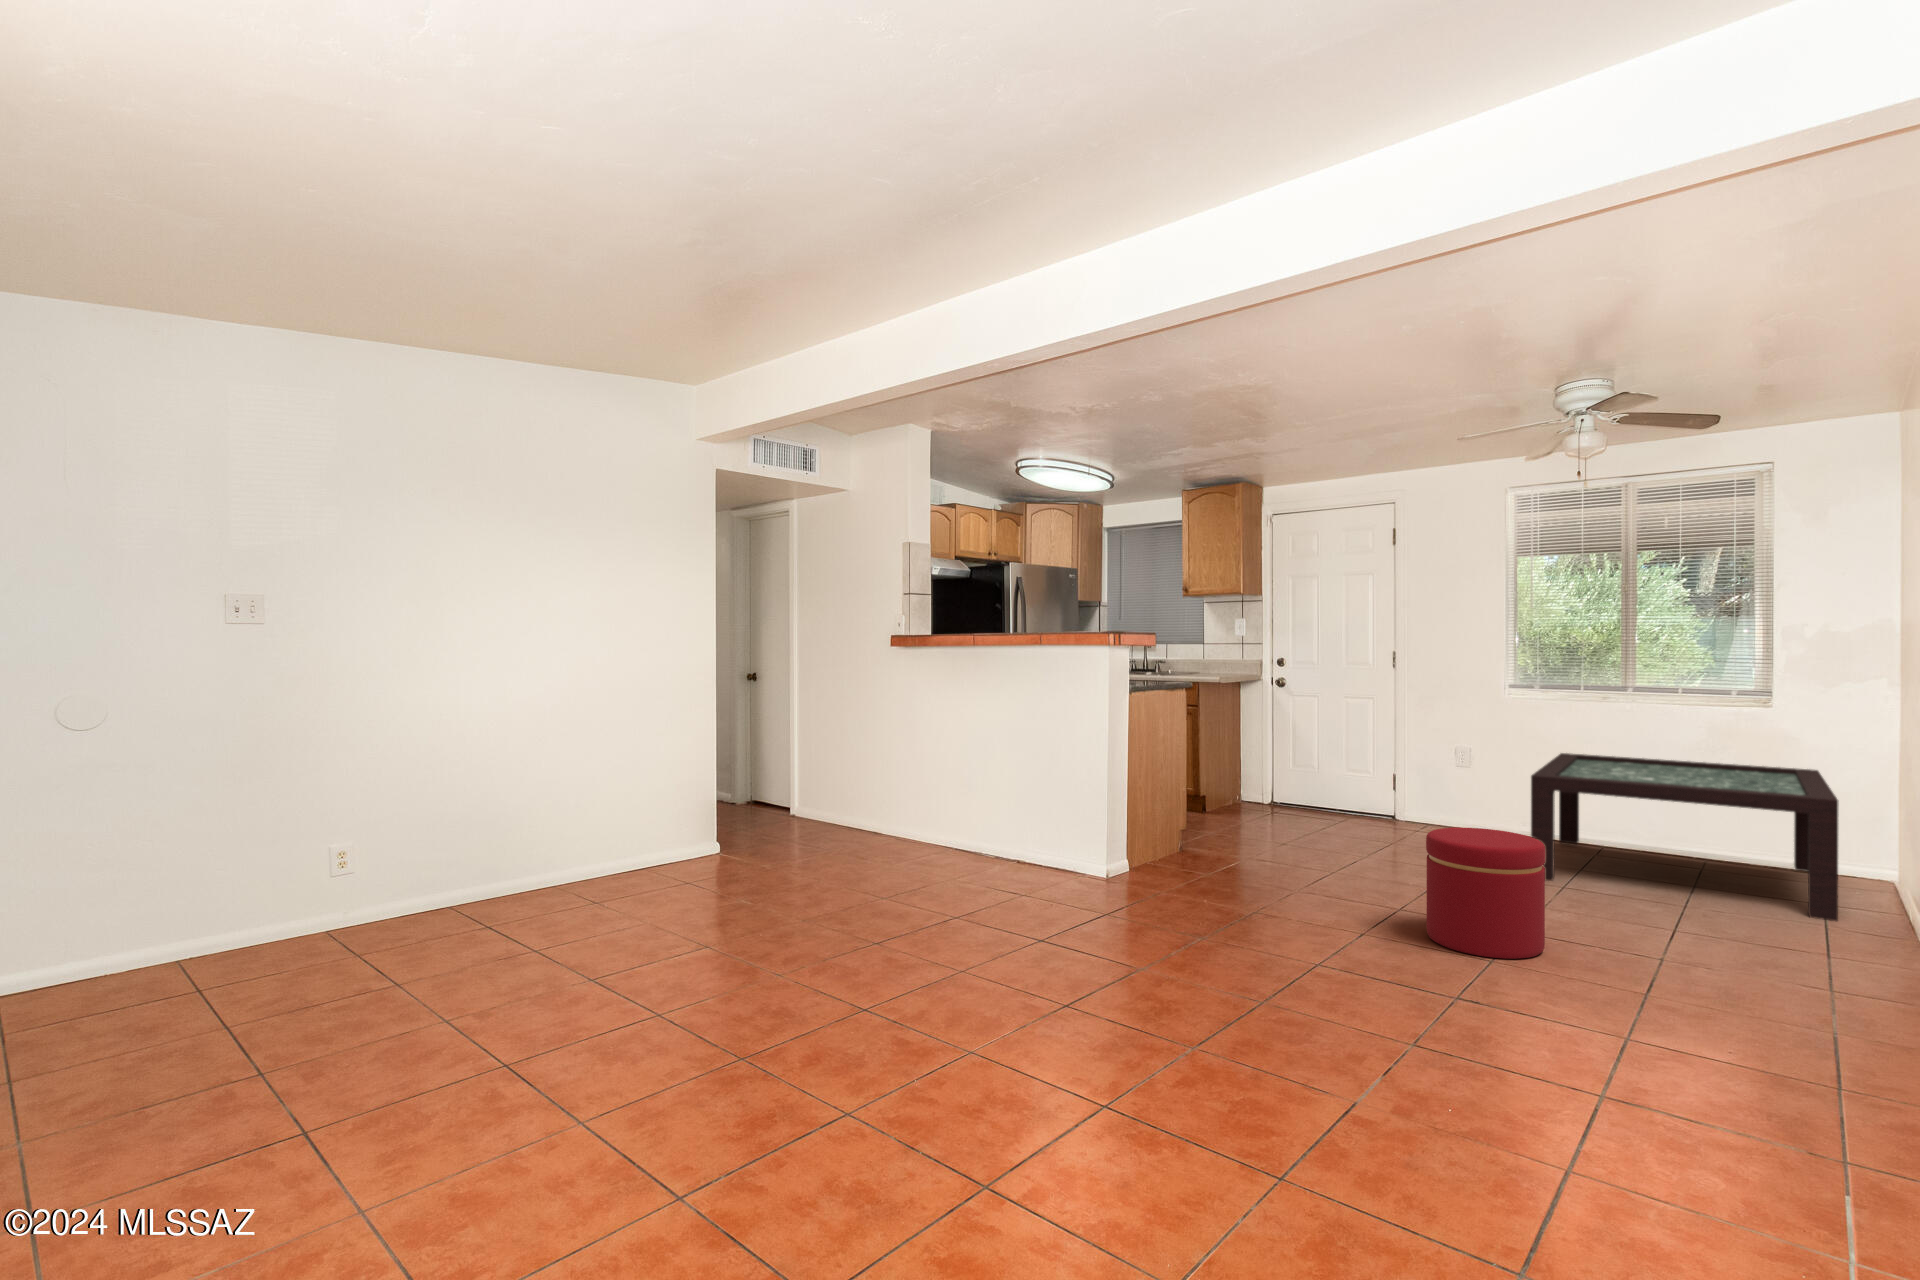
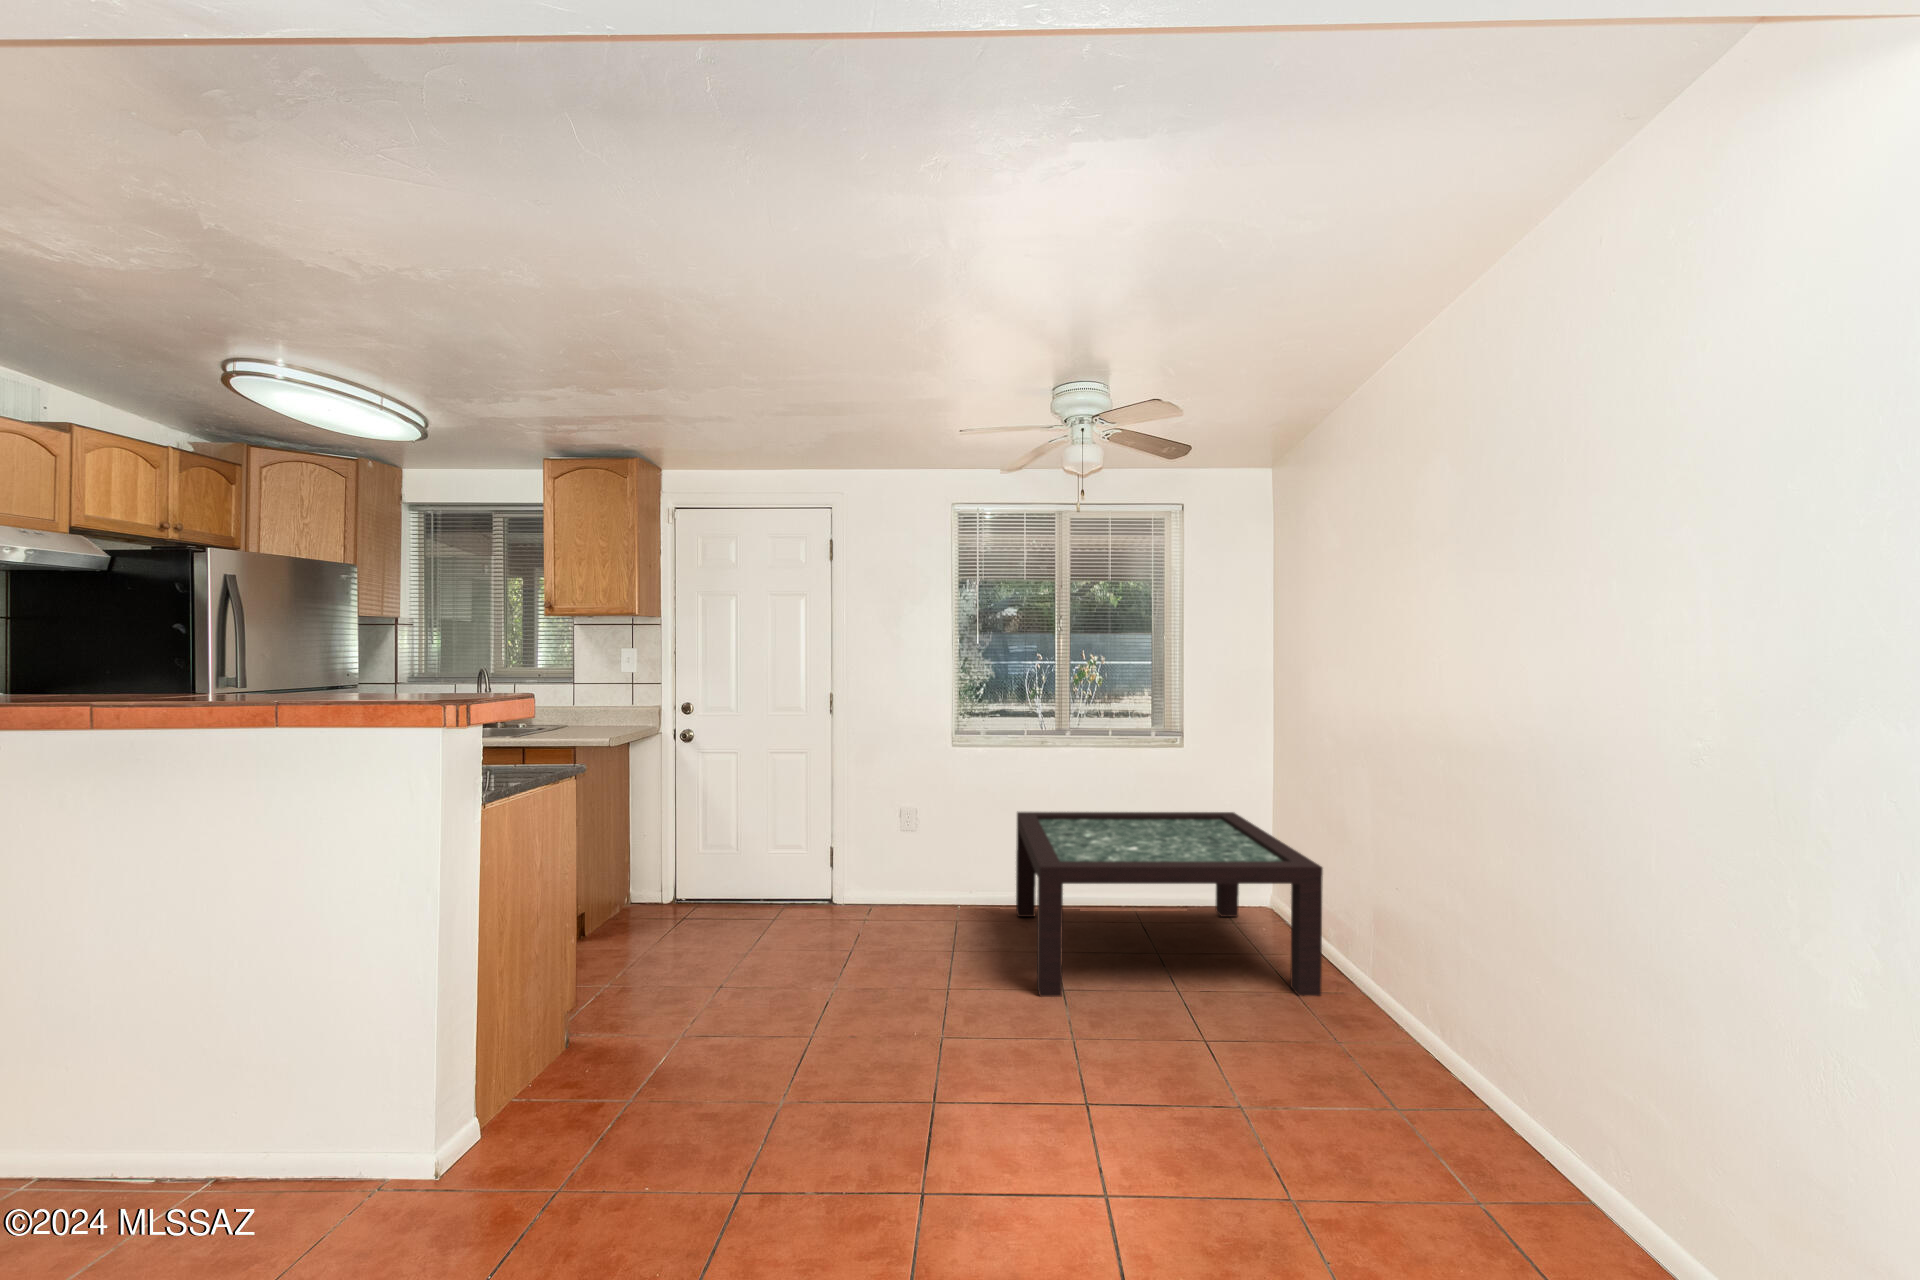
ottoman: present [1426,828,1545,959] -> none [1021,998,1181,1233]

